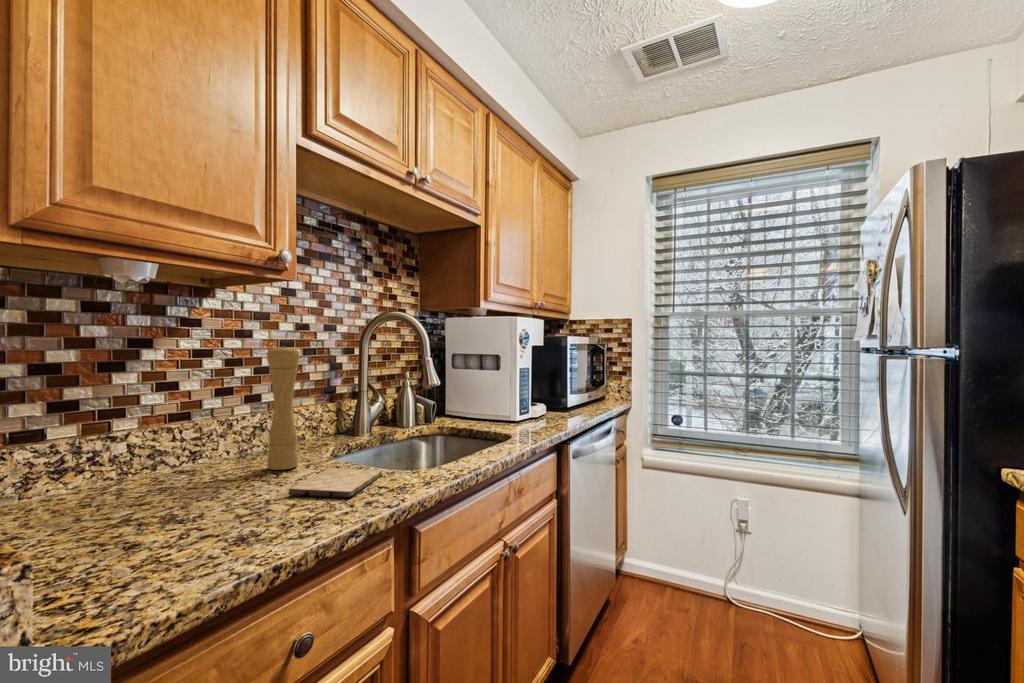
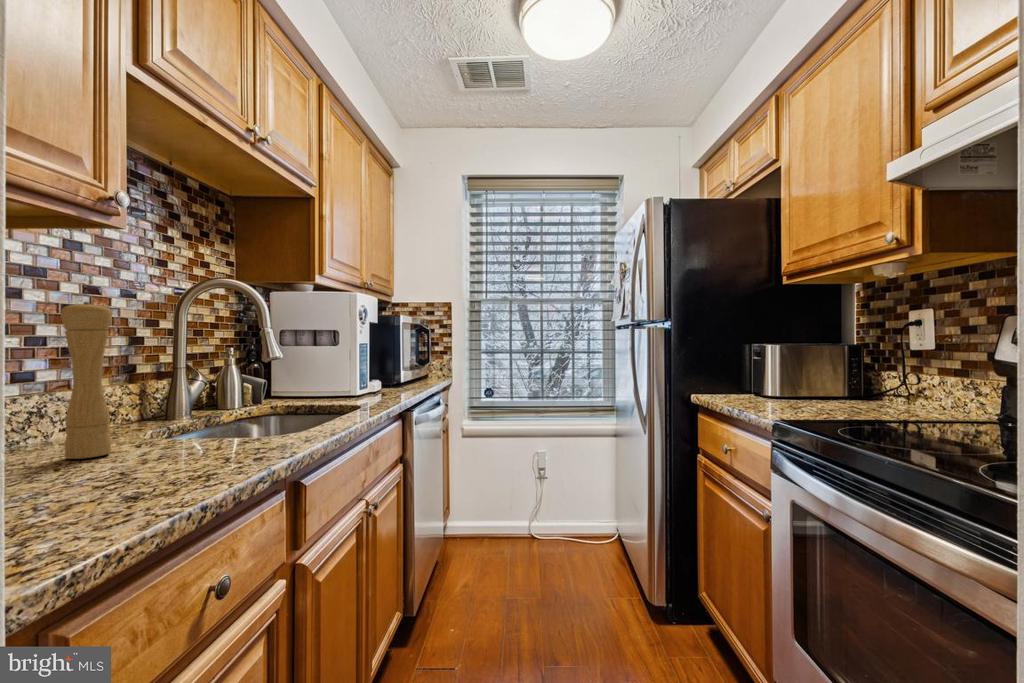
cutting board: present [289,468,381,497] -> none [121,445,236,479]

